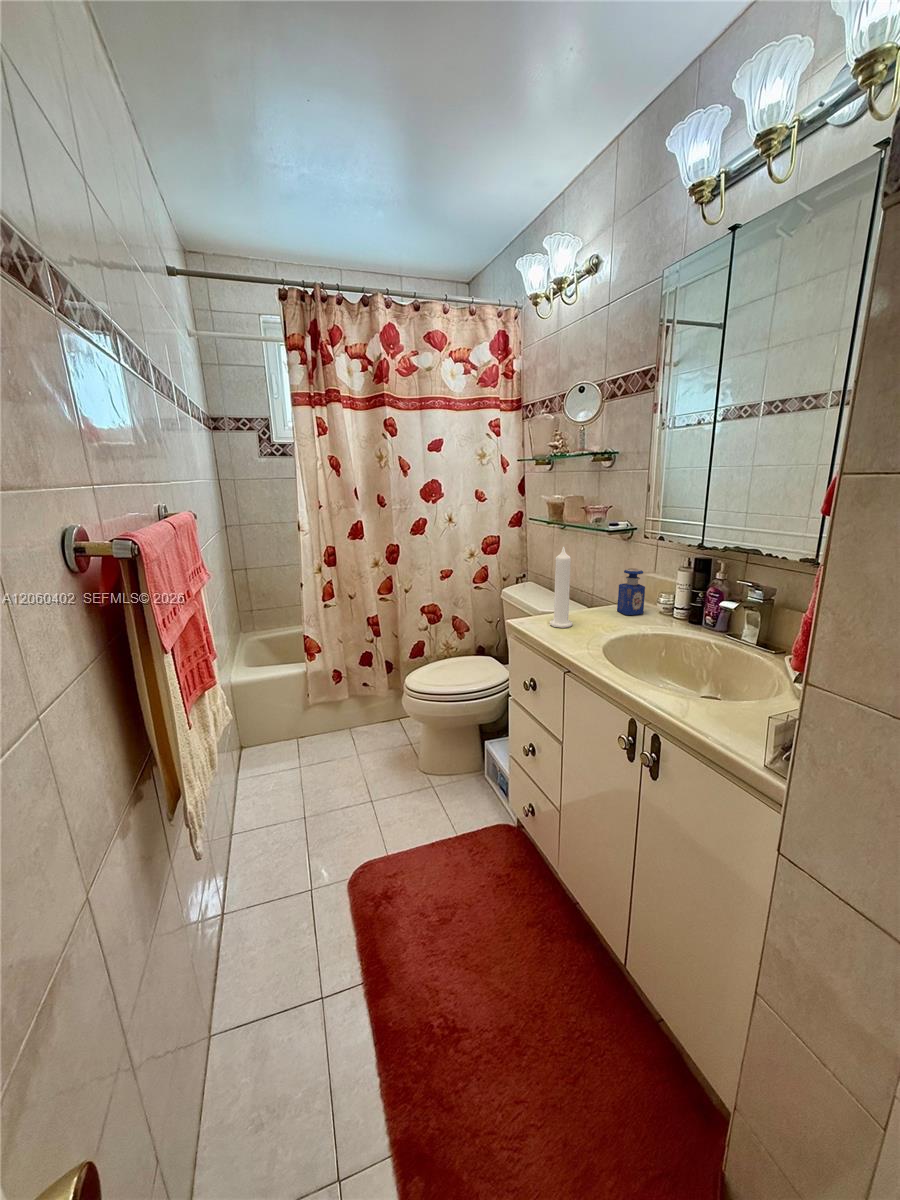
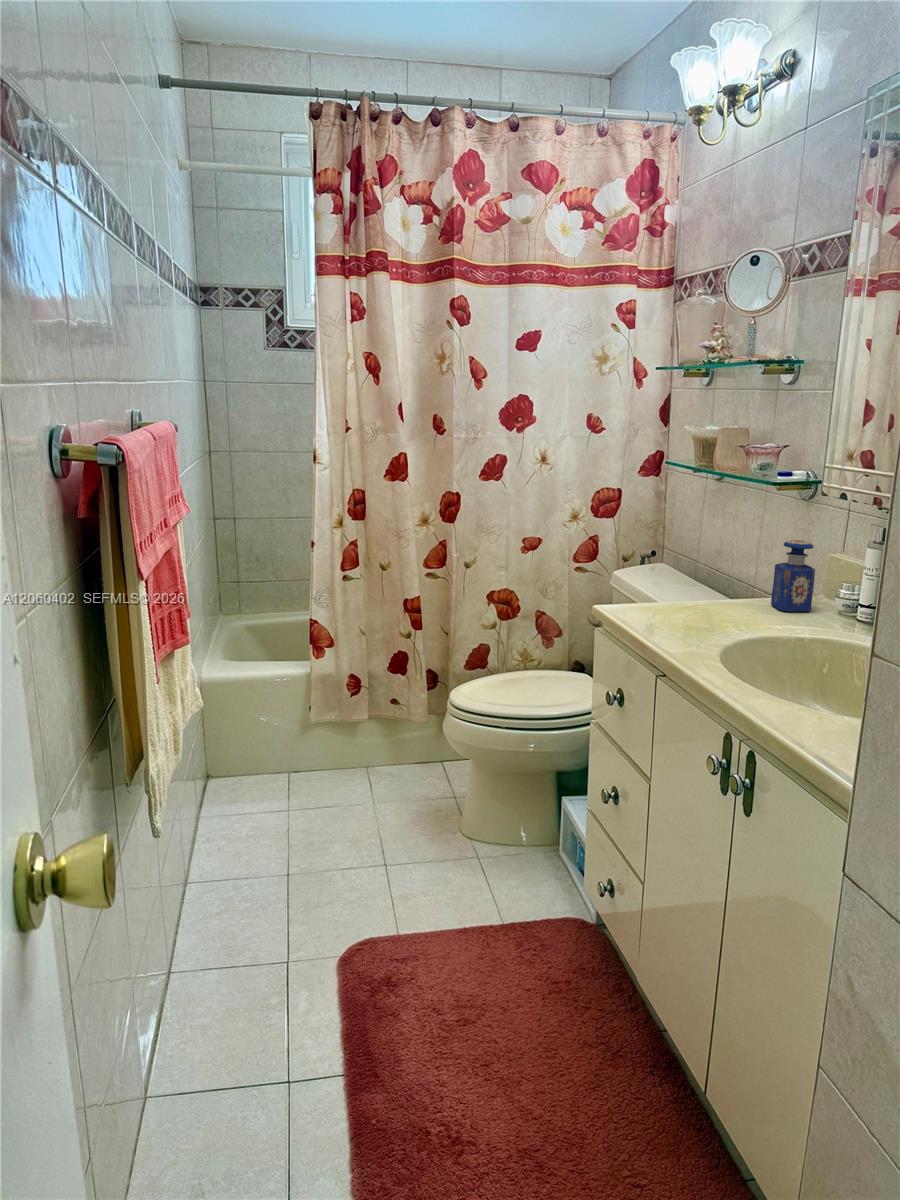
candle: present [550,547,572,628] -> none [656,498,692,619]

